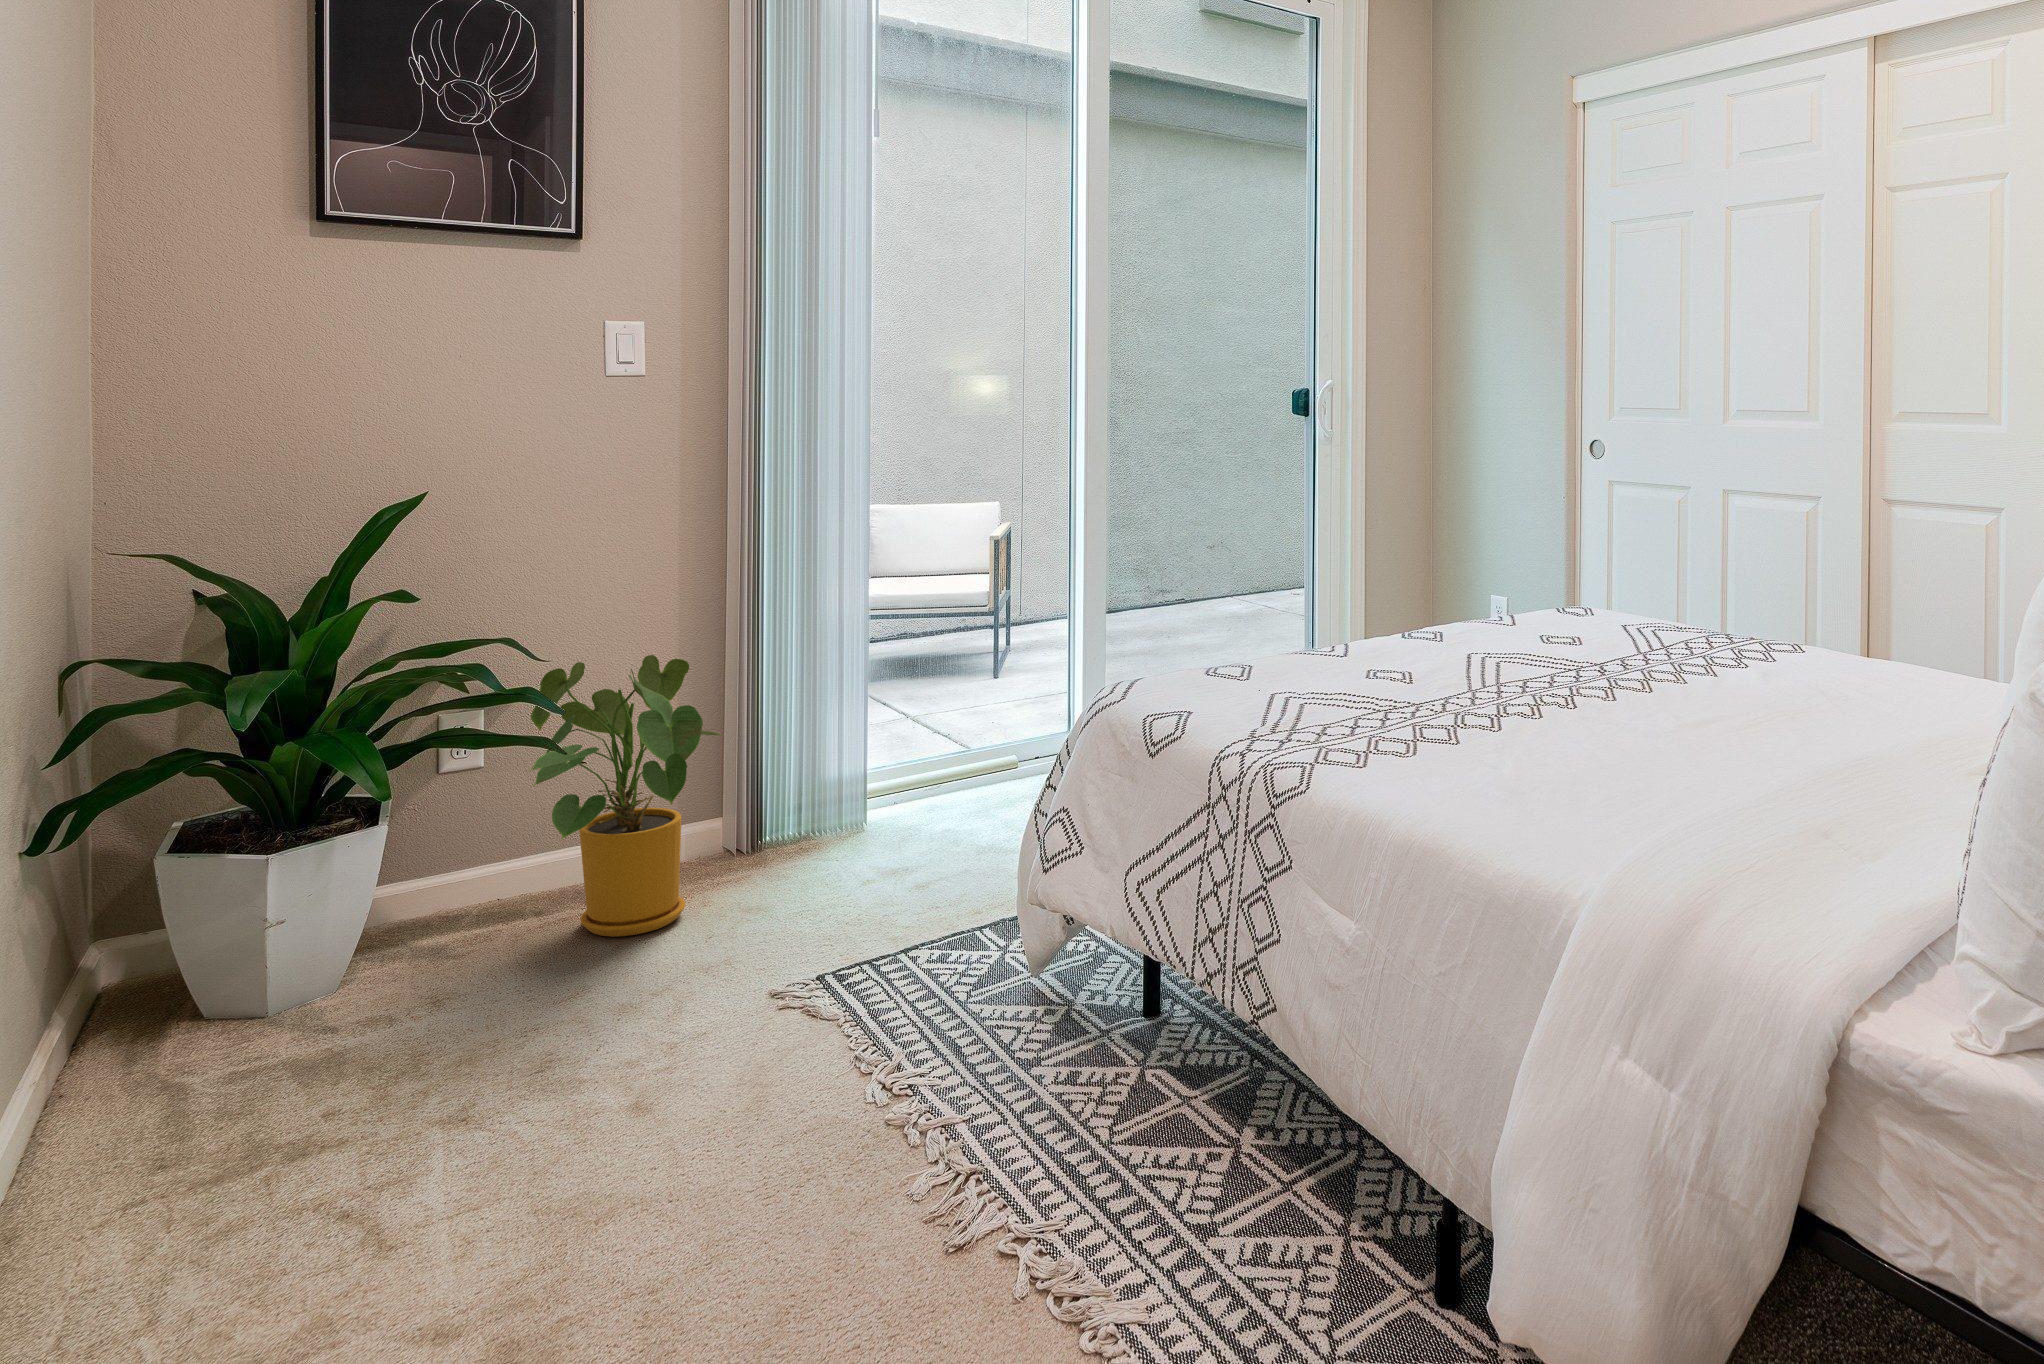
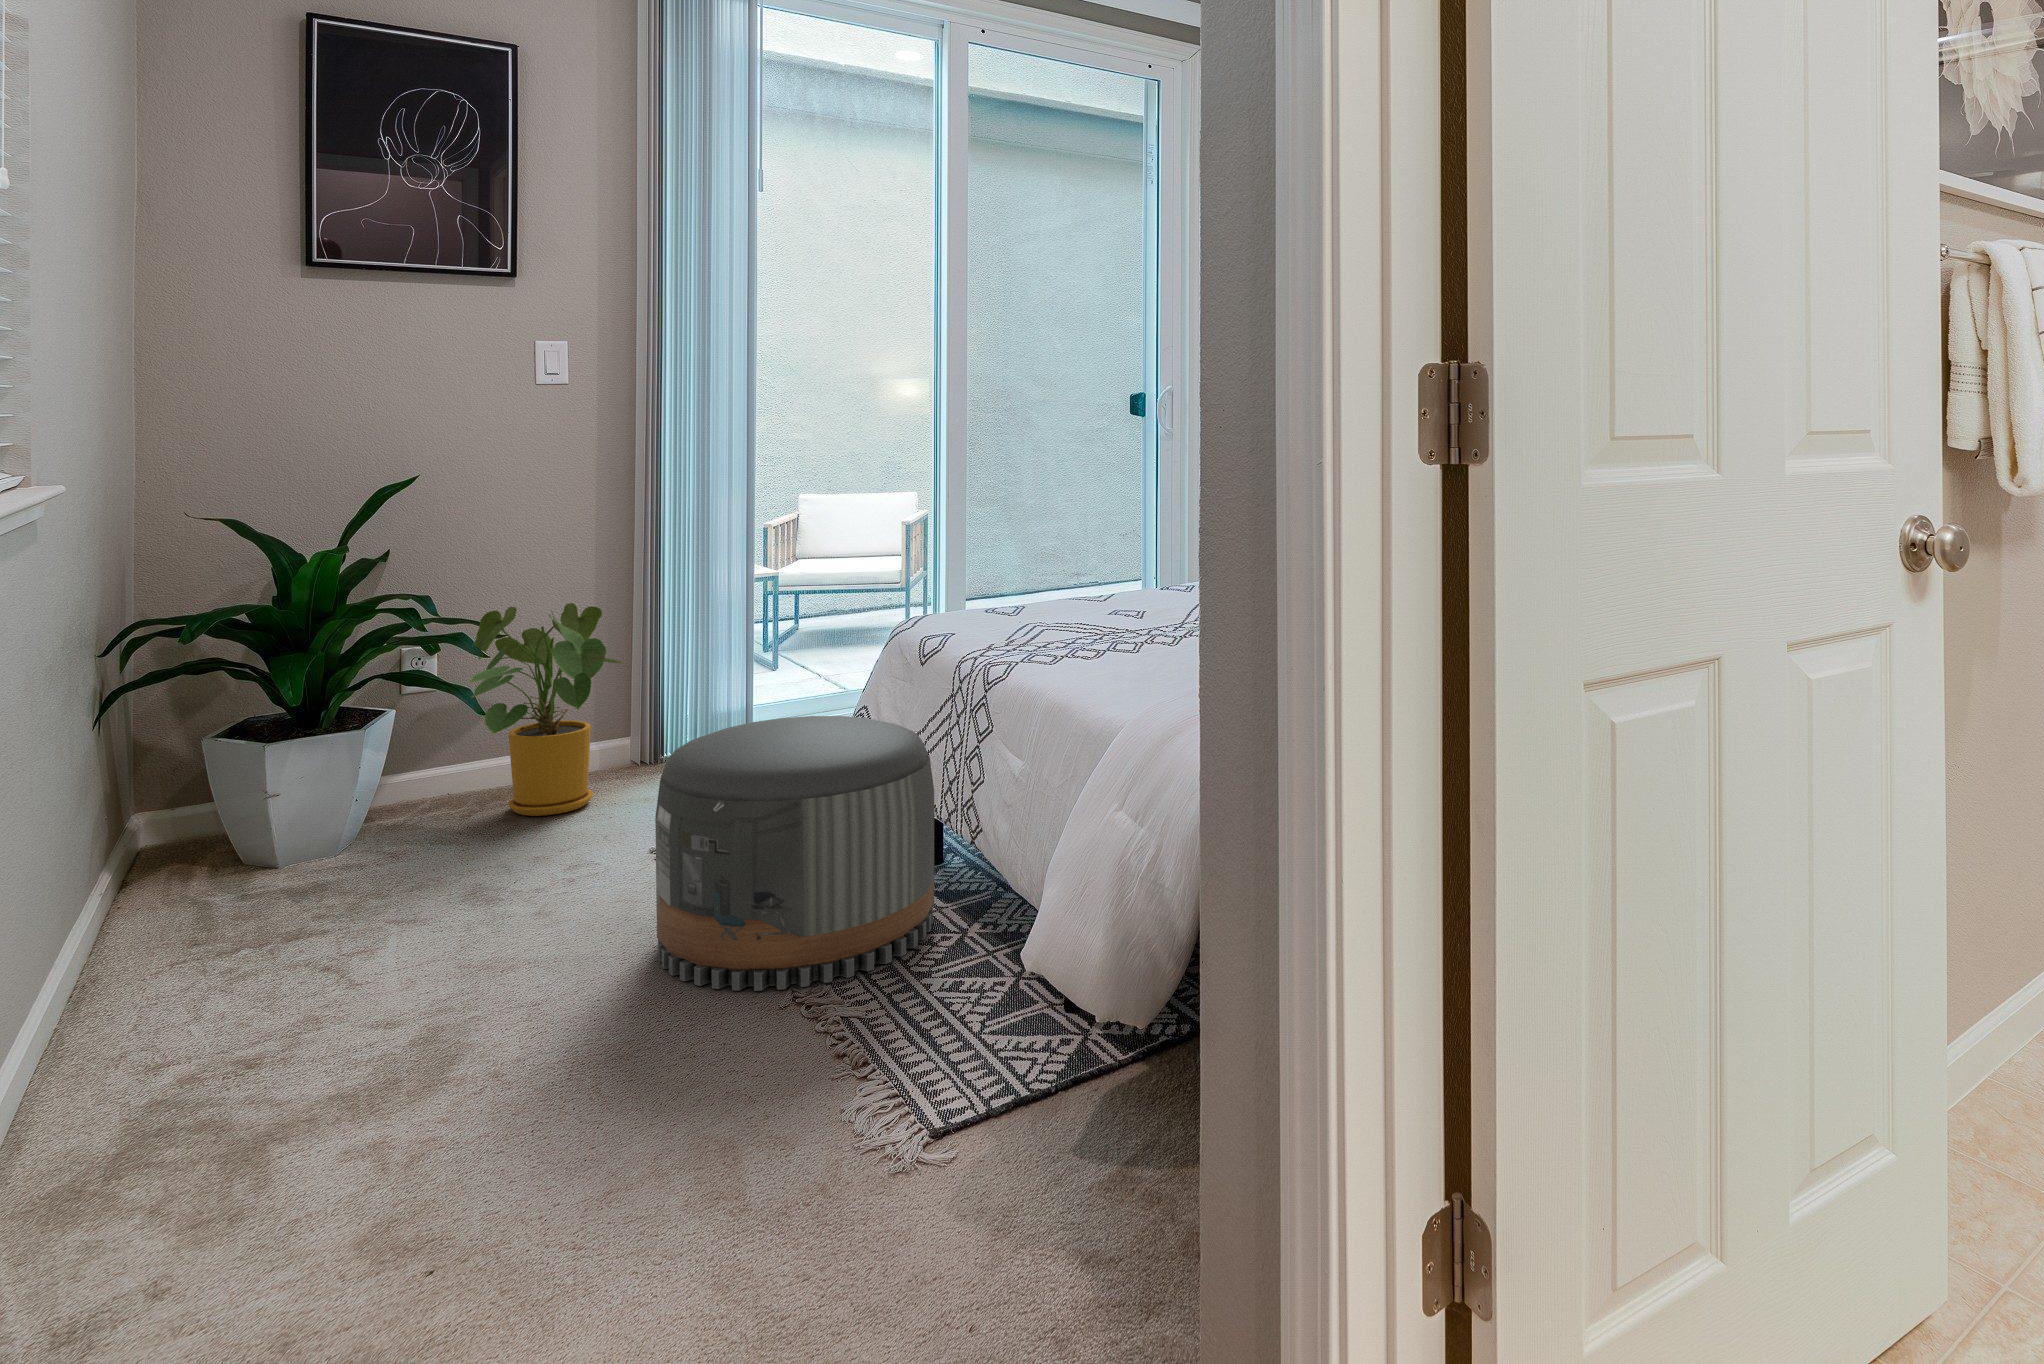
pouf: none [812,830,1186,1262] -> present [655,716,934,991]

